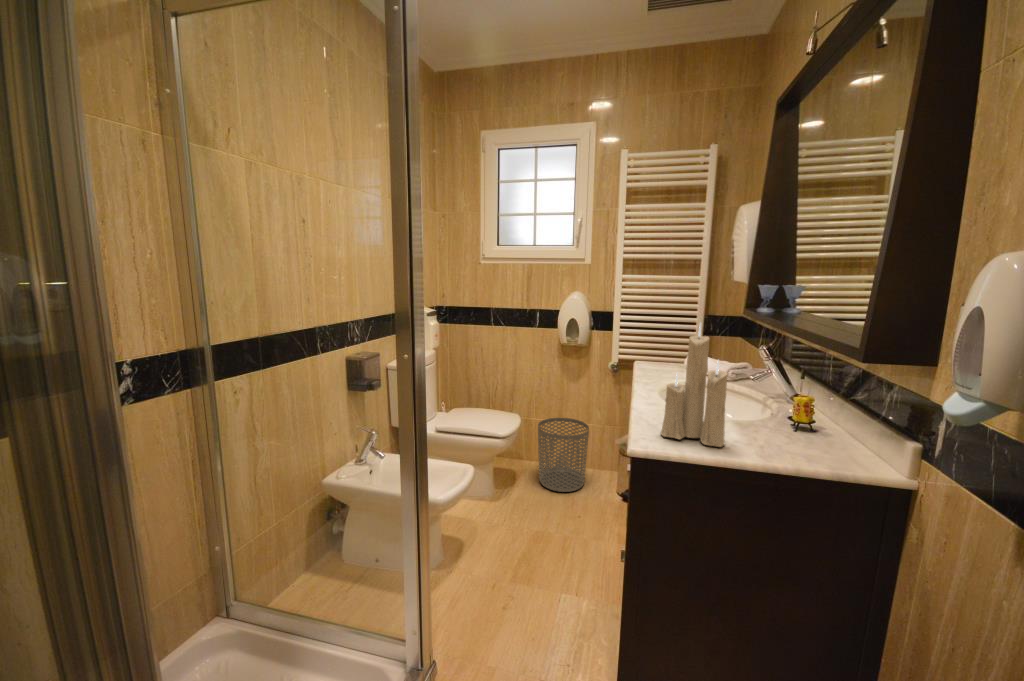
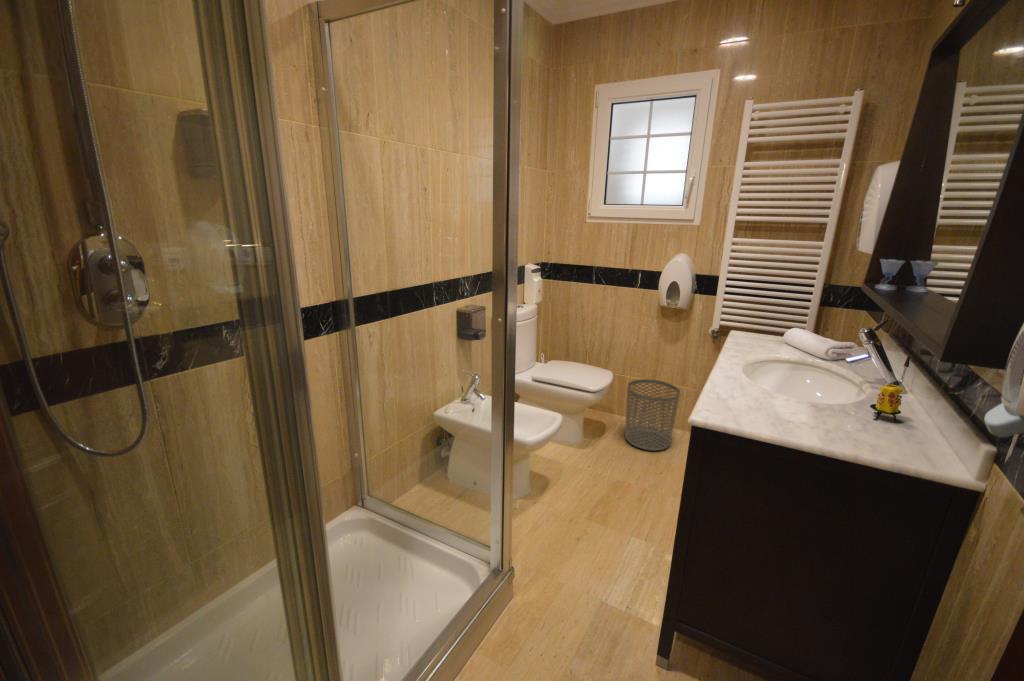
candle: present [661,324,728,447] -> none [724,298,794,422]

